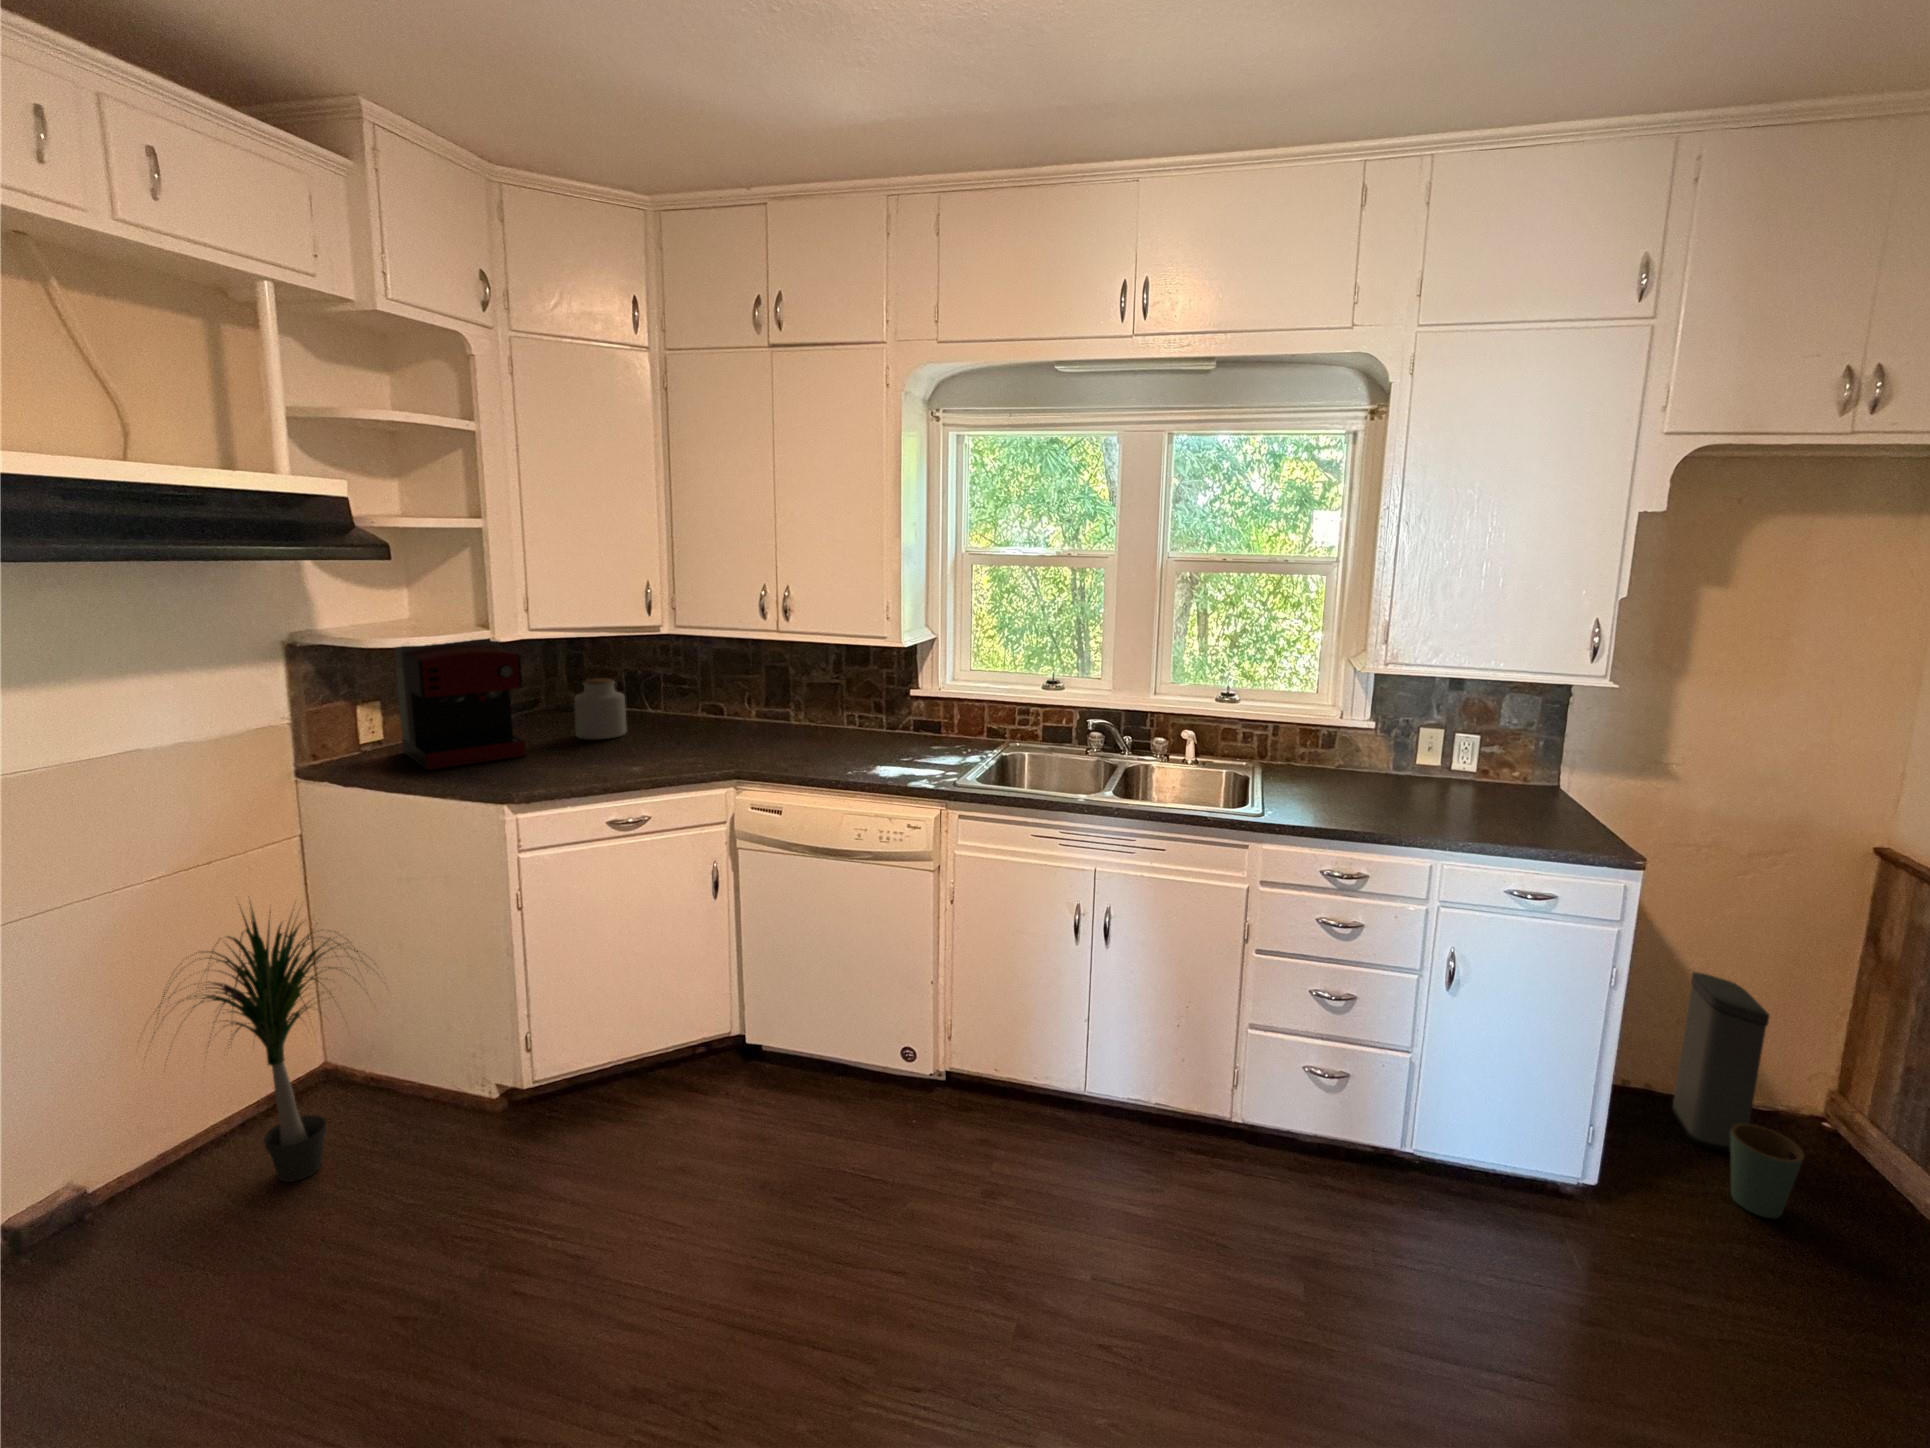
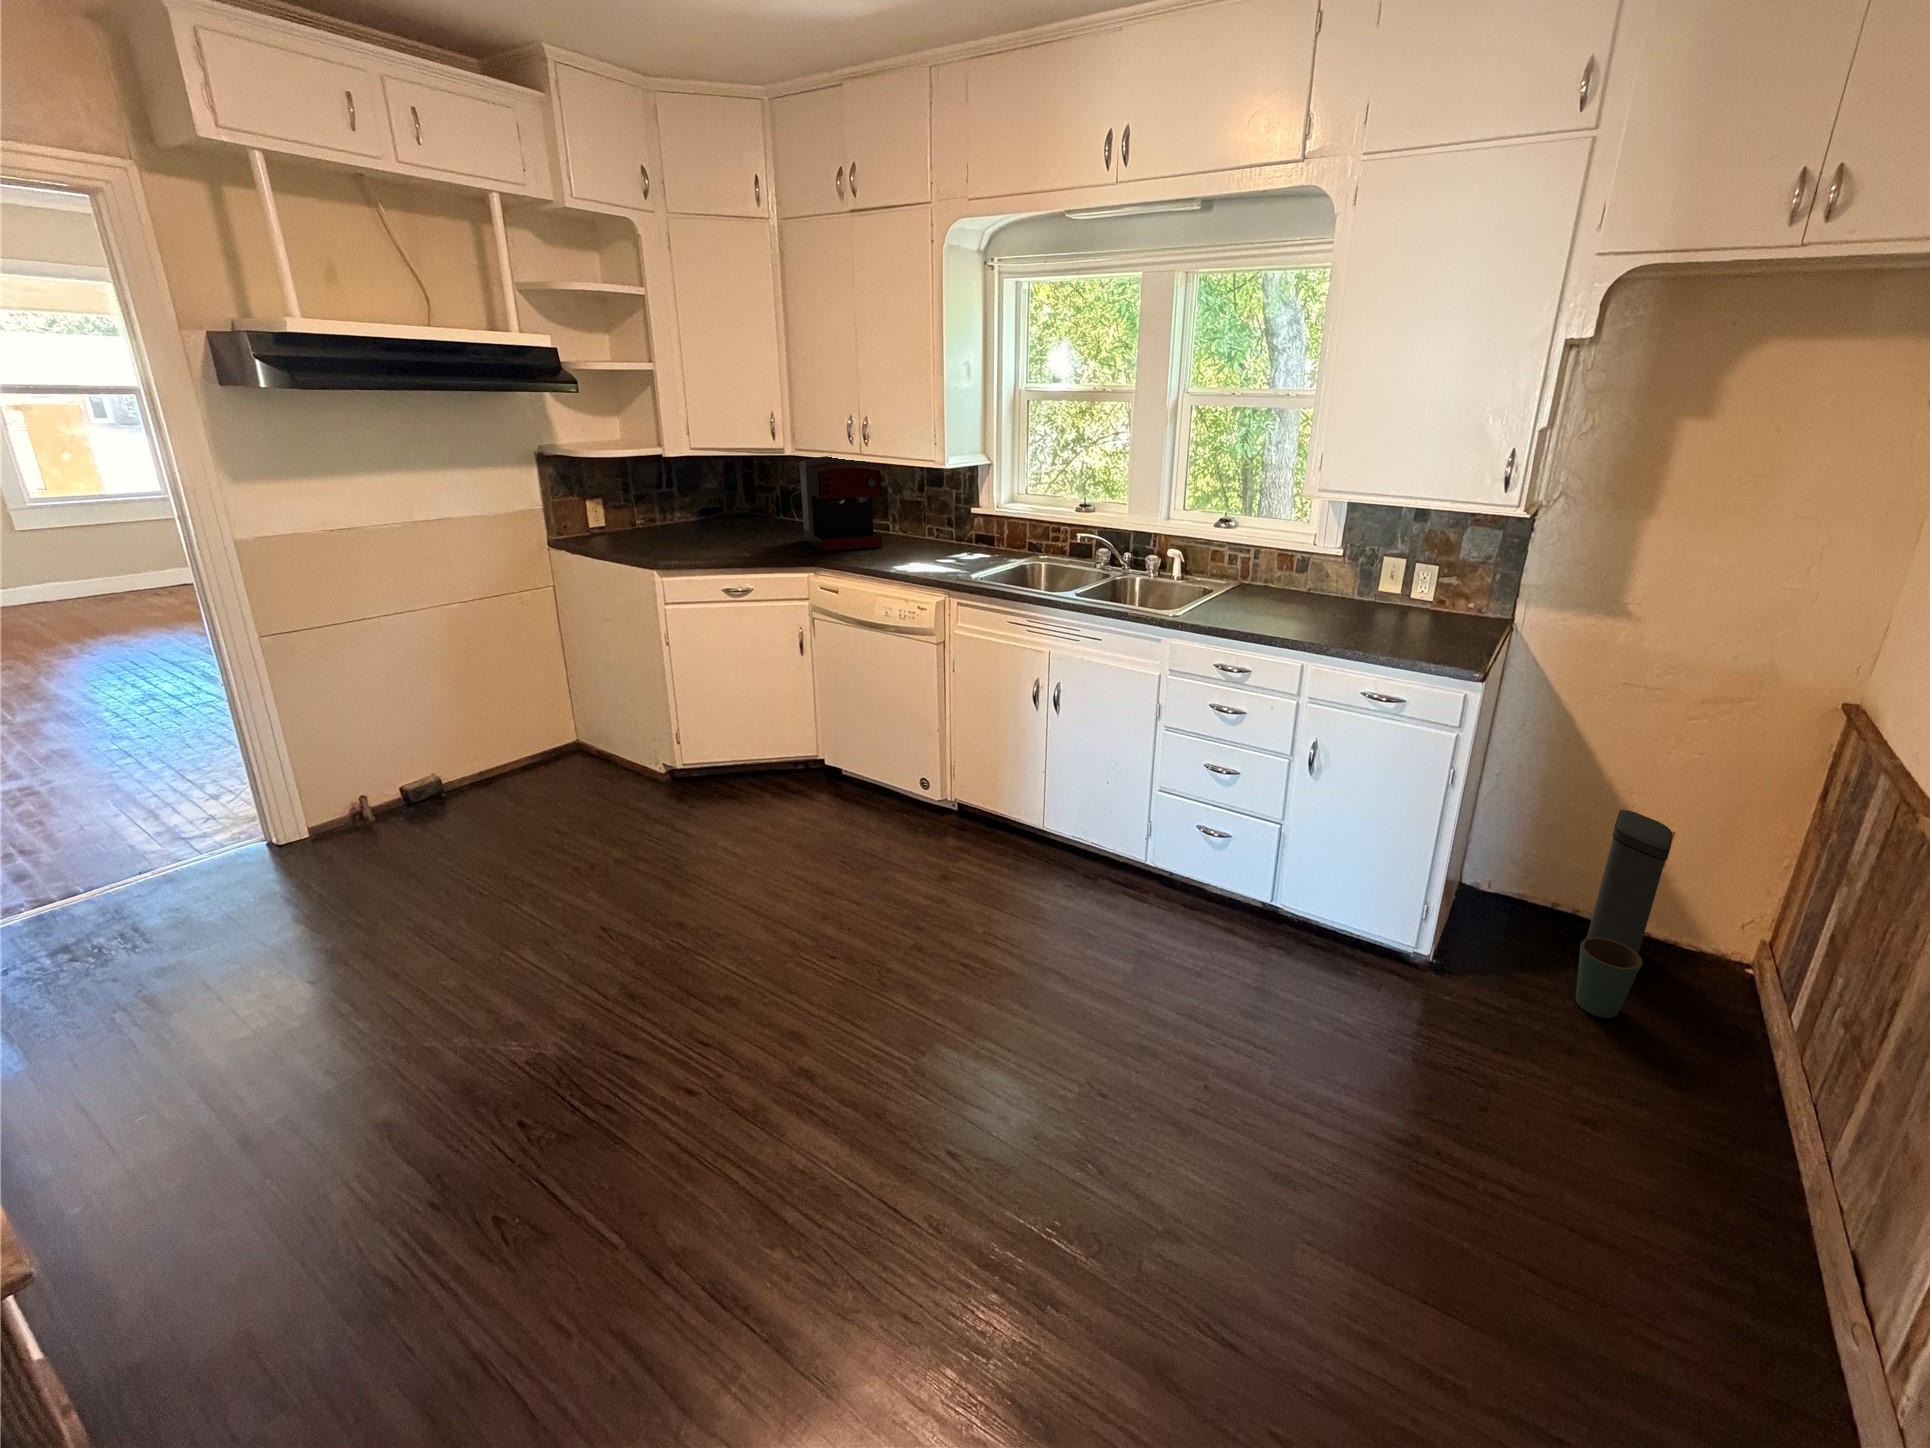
coffee maker: present [394,640,526,770] -> present [800,456,882,551]
jar: present [574,678,627,740] -> none [726,489,764,535]
potted plant: present [154,909,374,1182] -> none [459,612,598,795]

